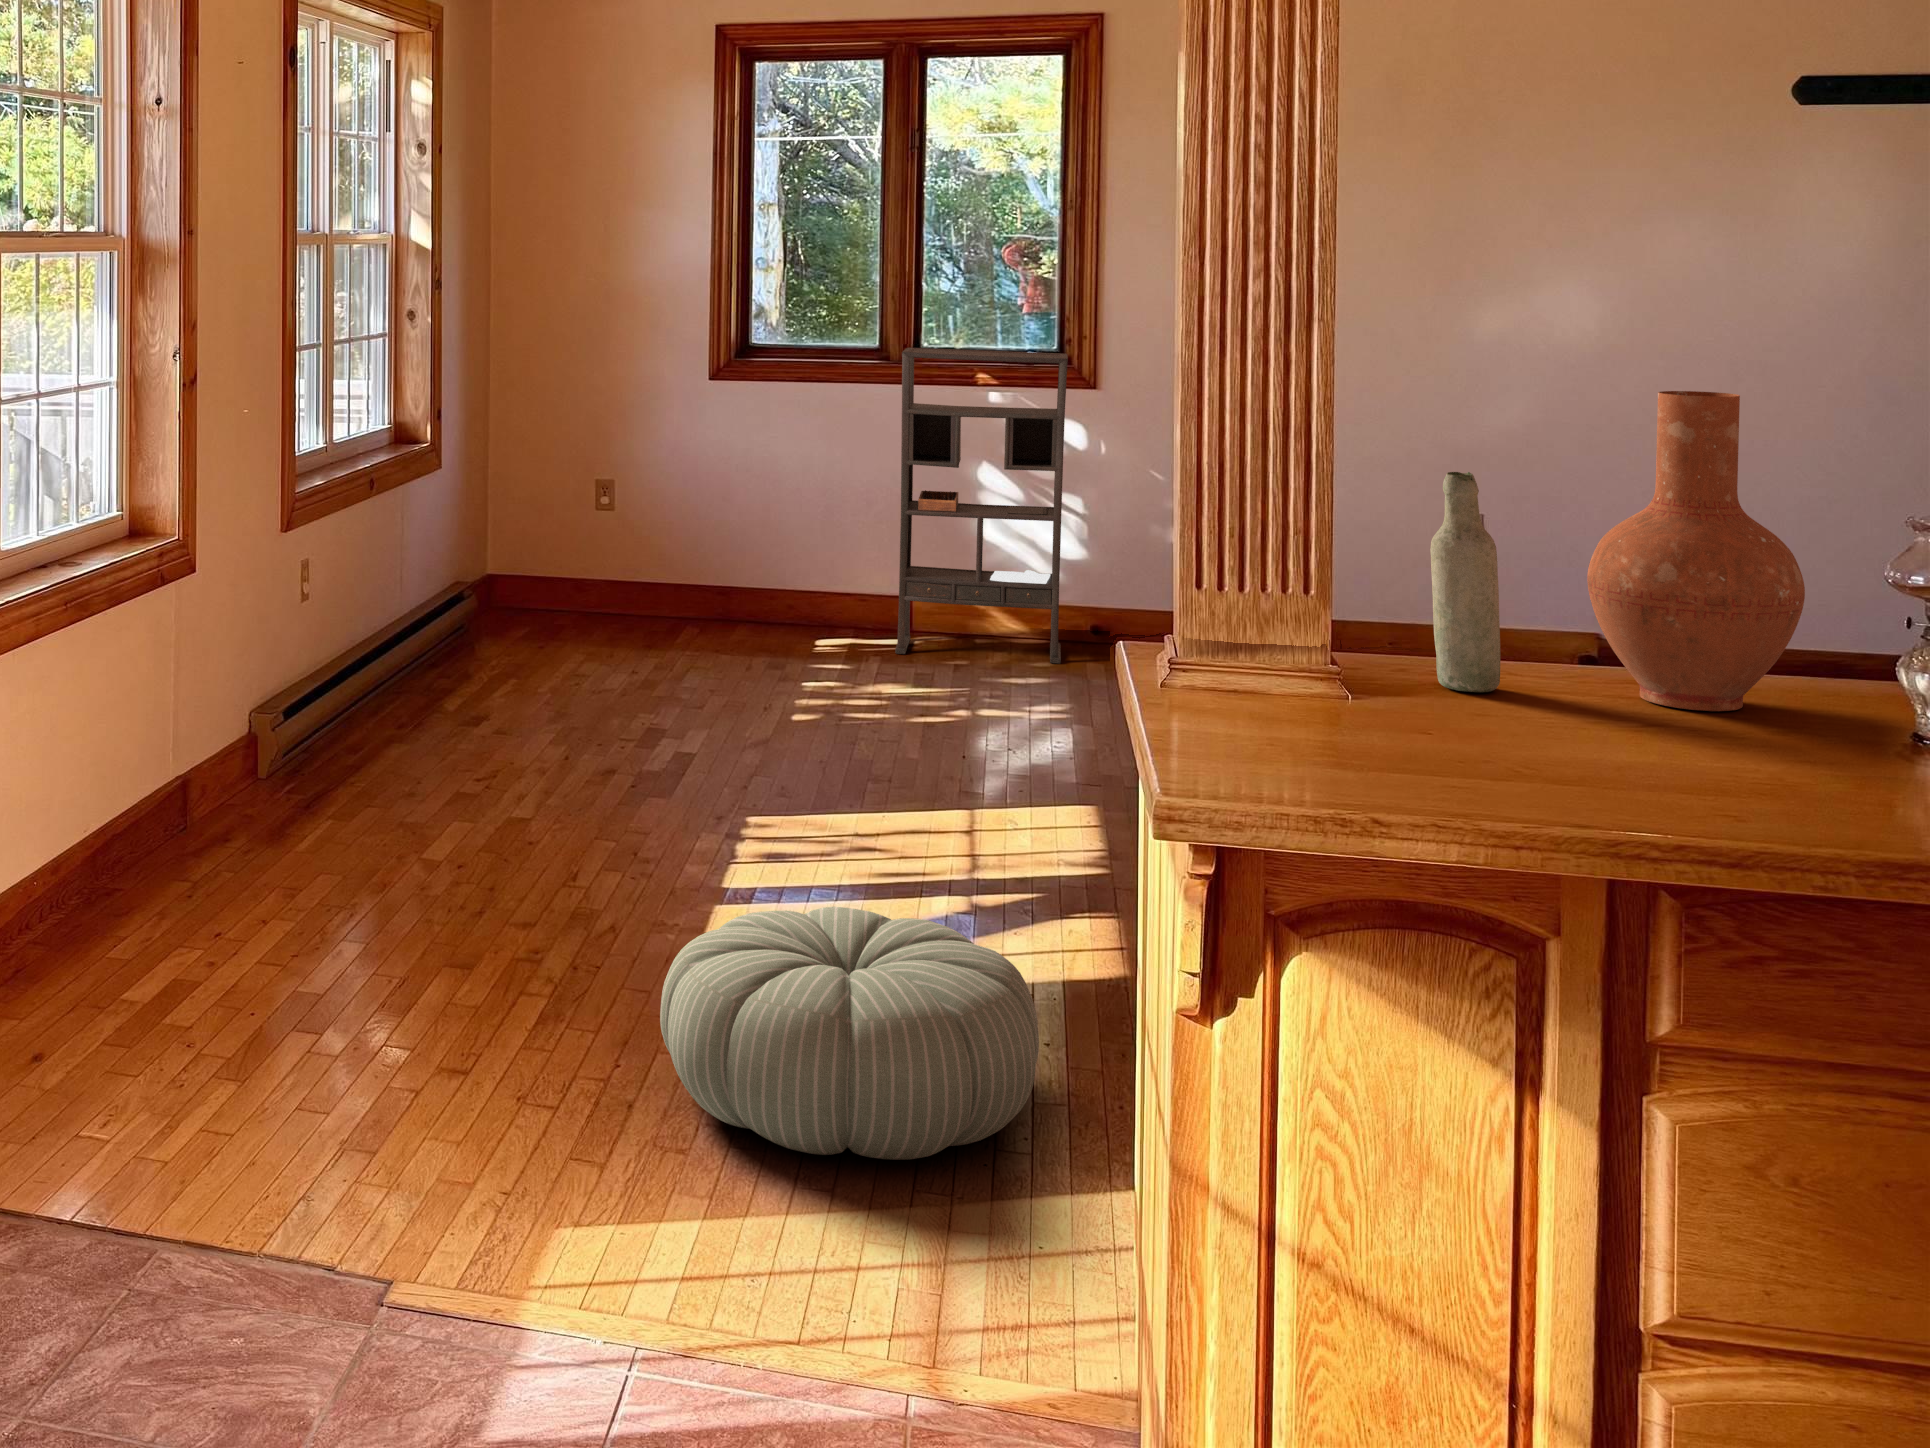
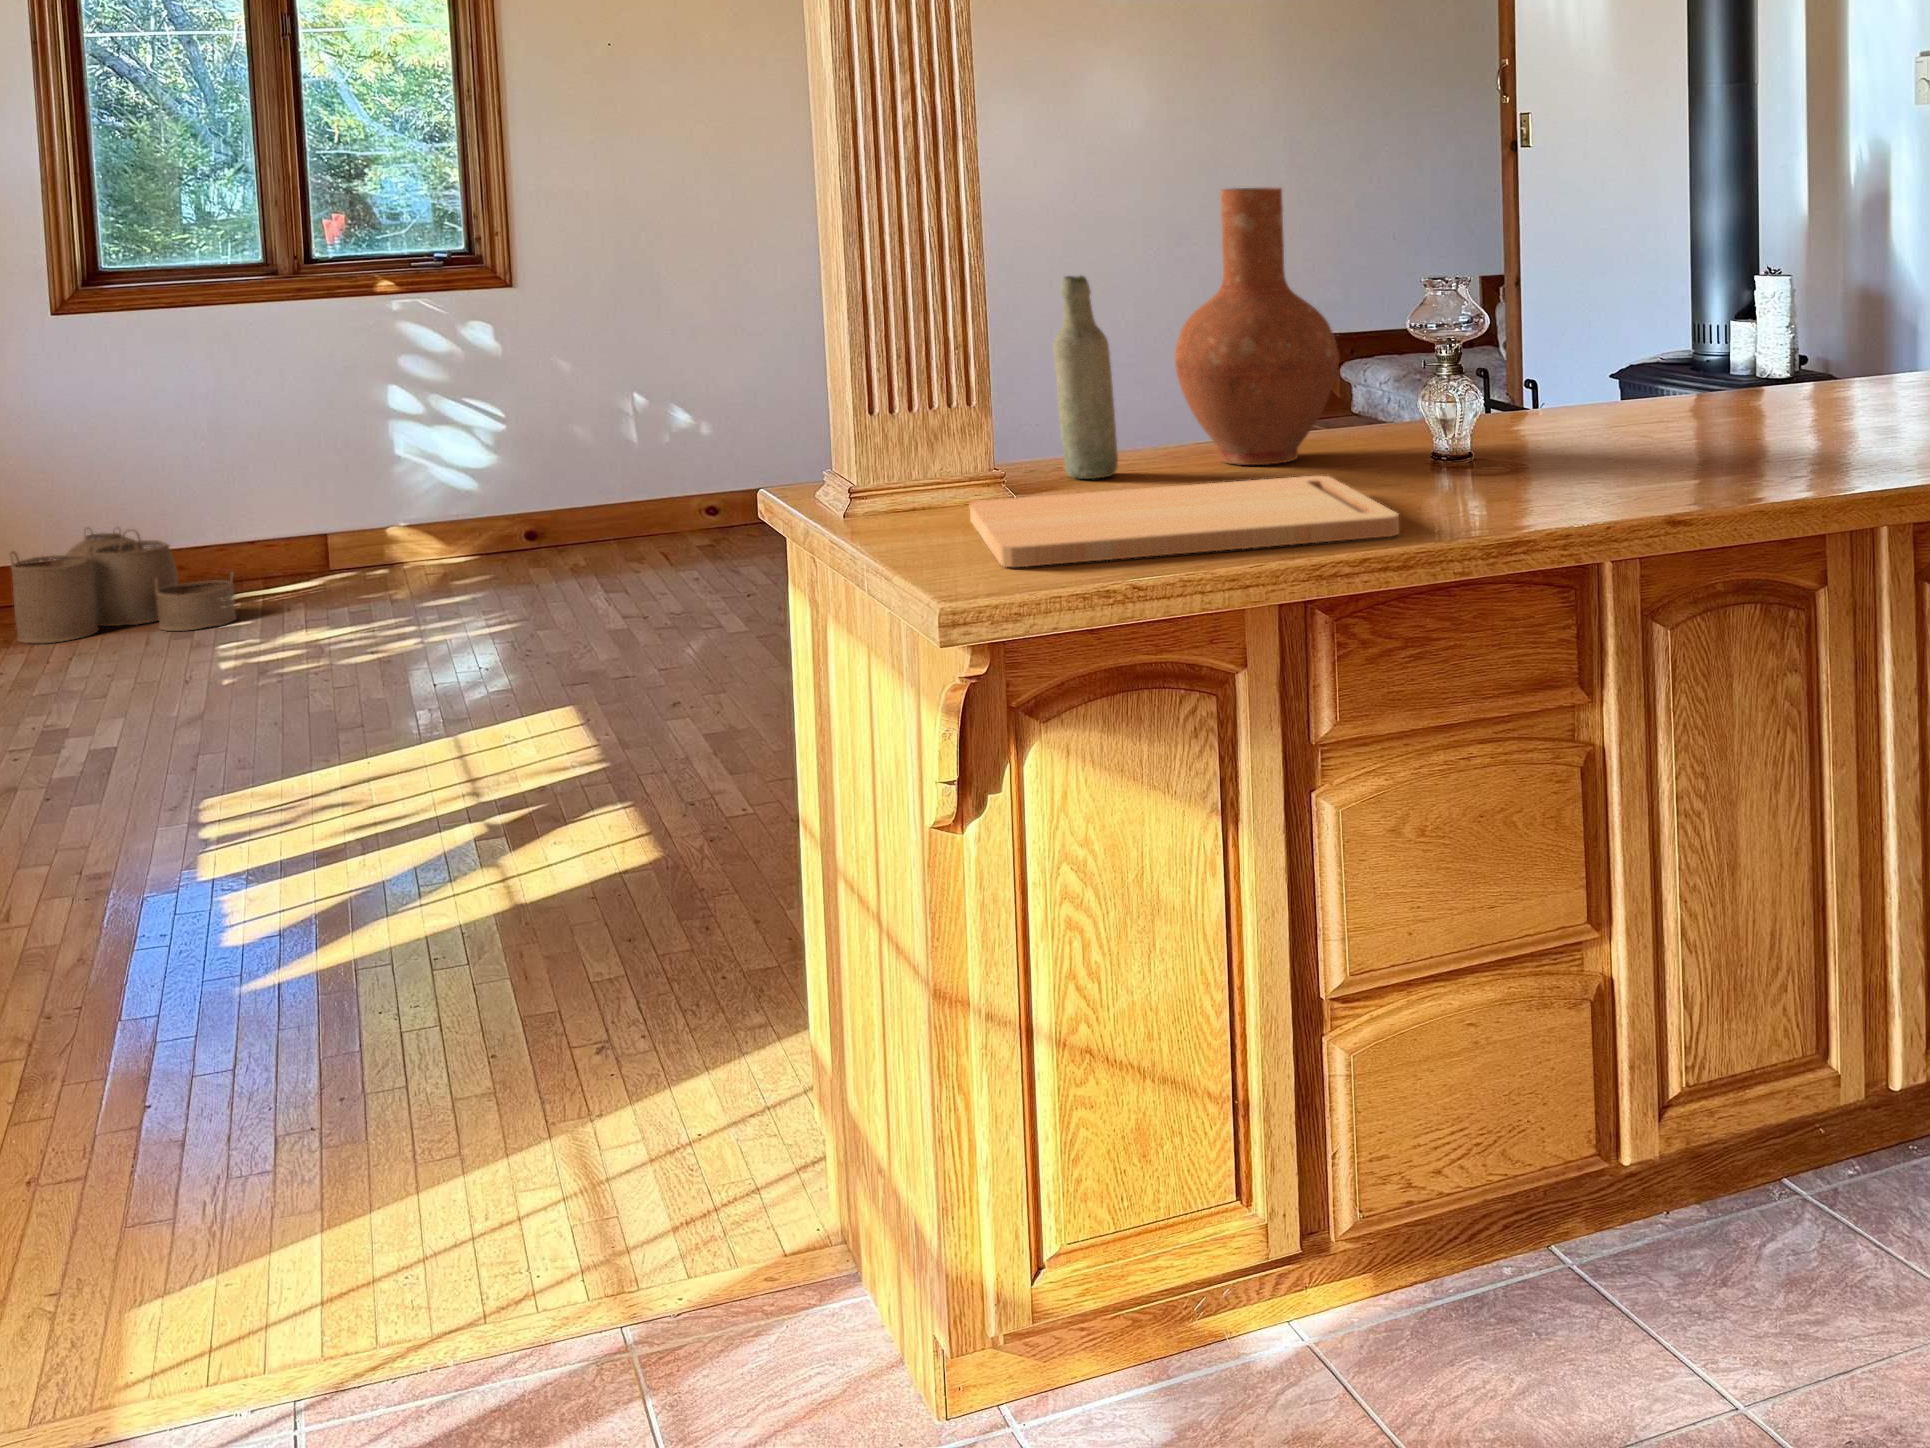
bookshelf: present [895,348,1068,664] -> none [295,250,499,593]
woven basket: none [660,566,827,669] -> present [9,530,236,643]
cutting board: none [1269,696,1770,826] -> present [970,476,1399,567]
pouf: present [660,907,1039,1160] -> none [203,840,653,1125]

